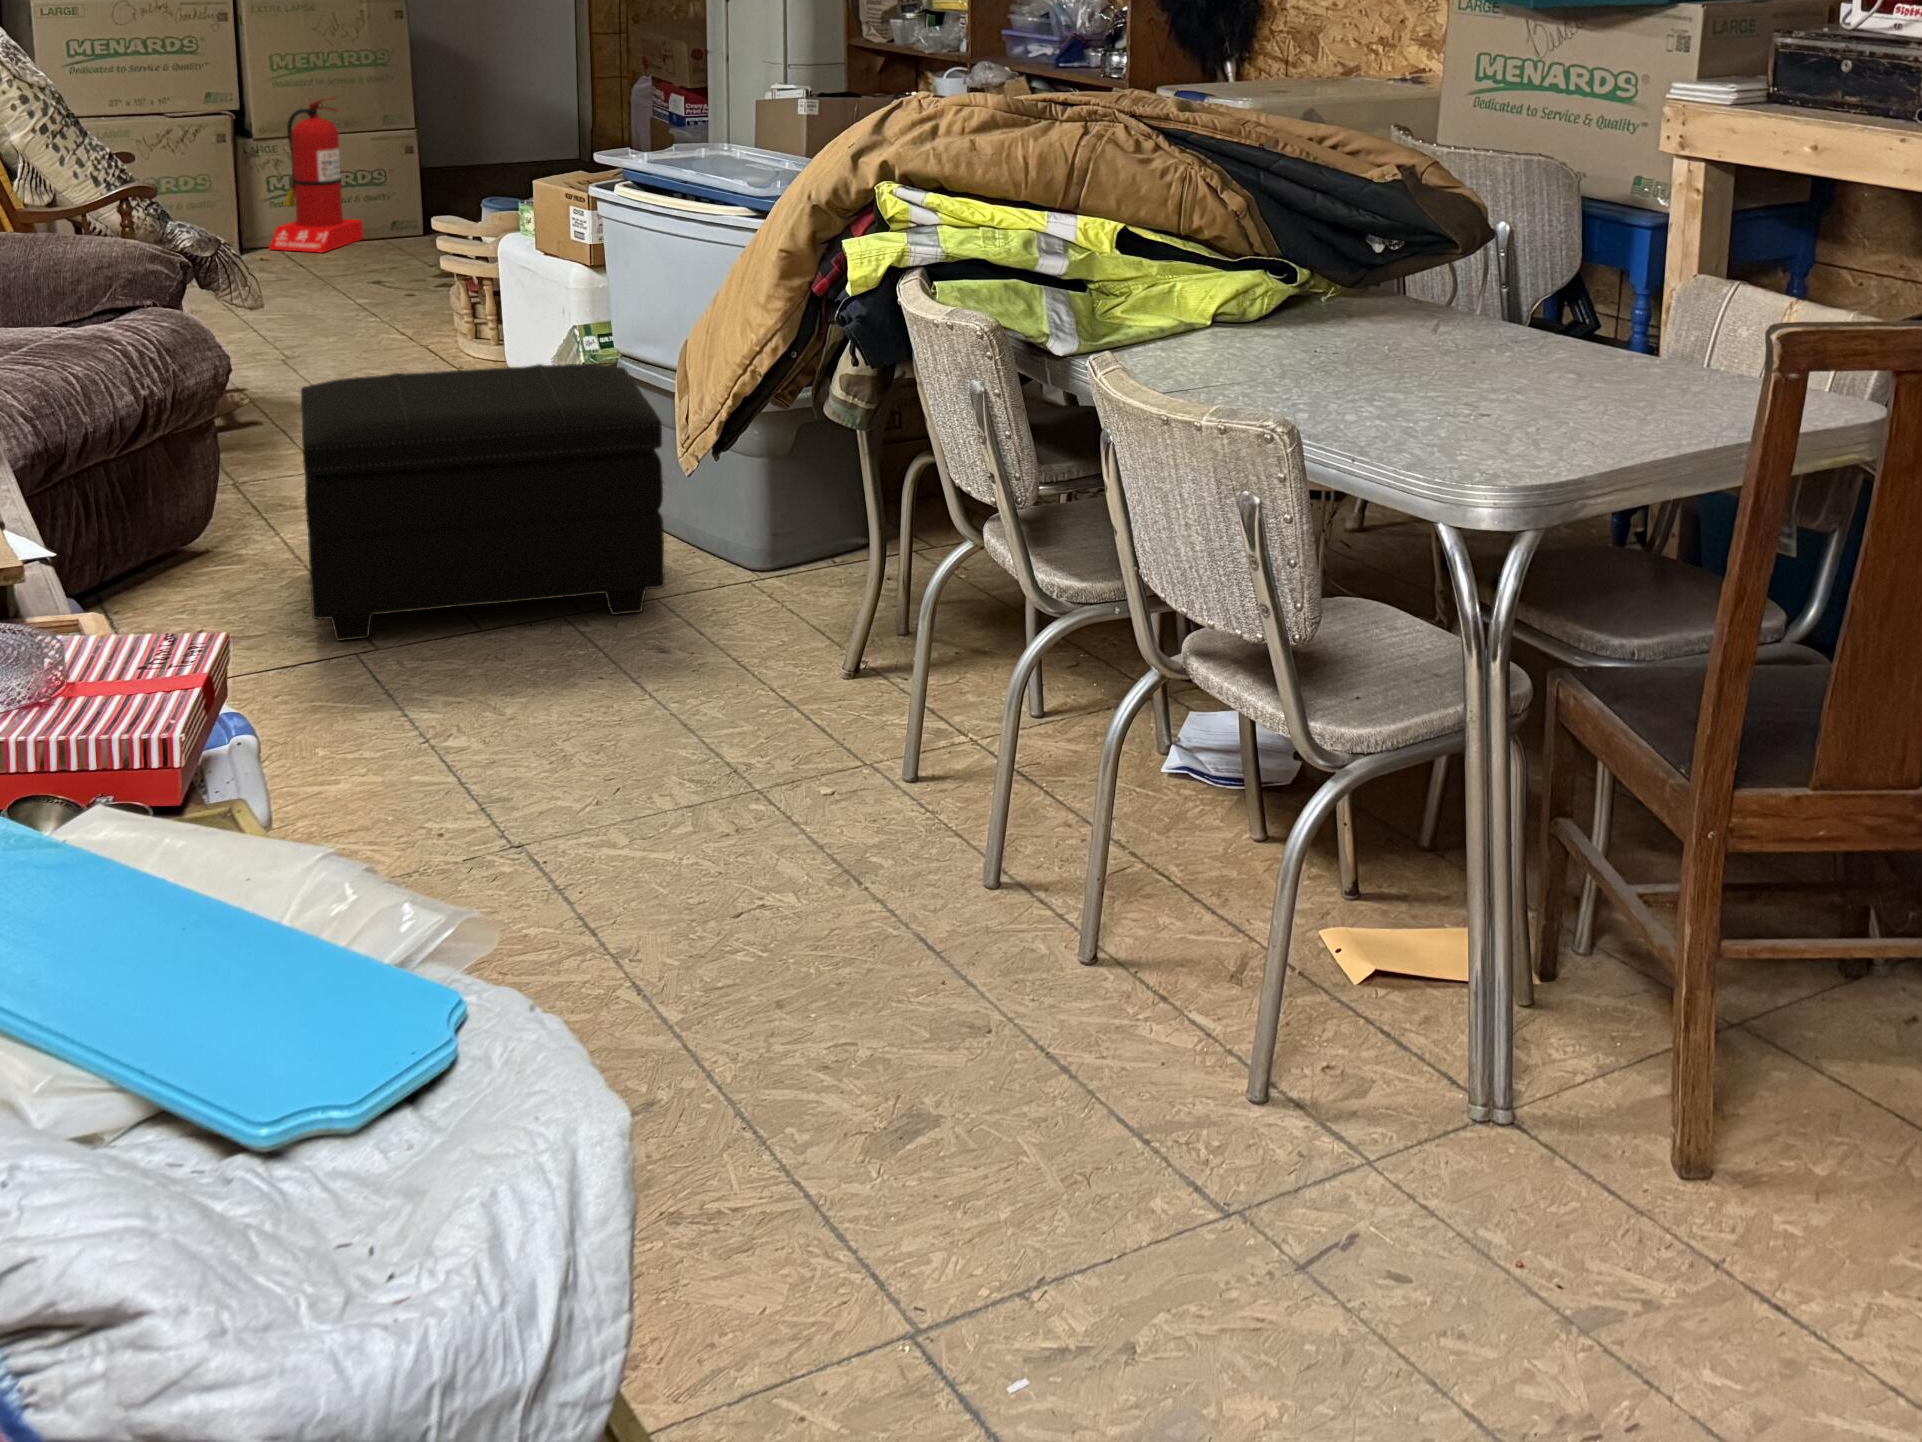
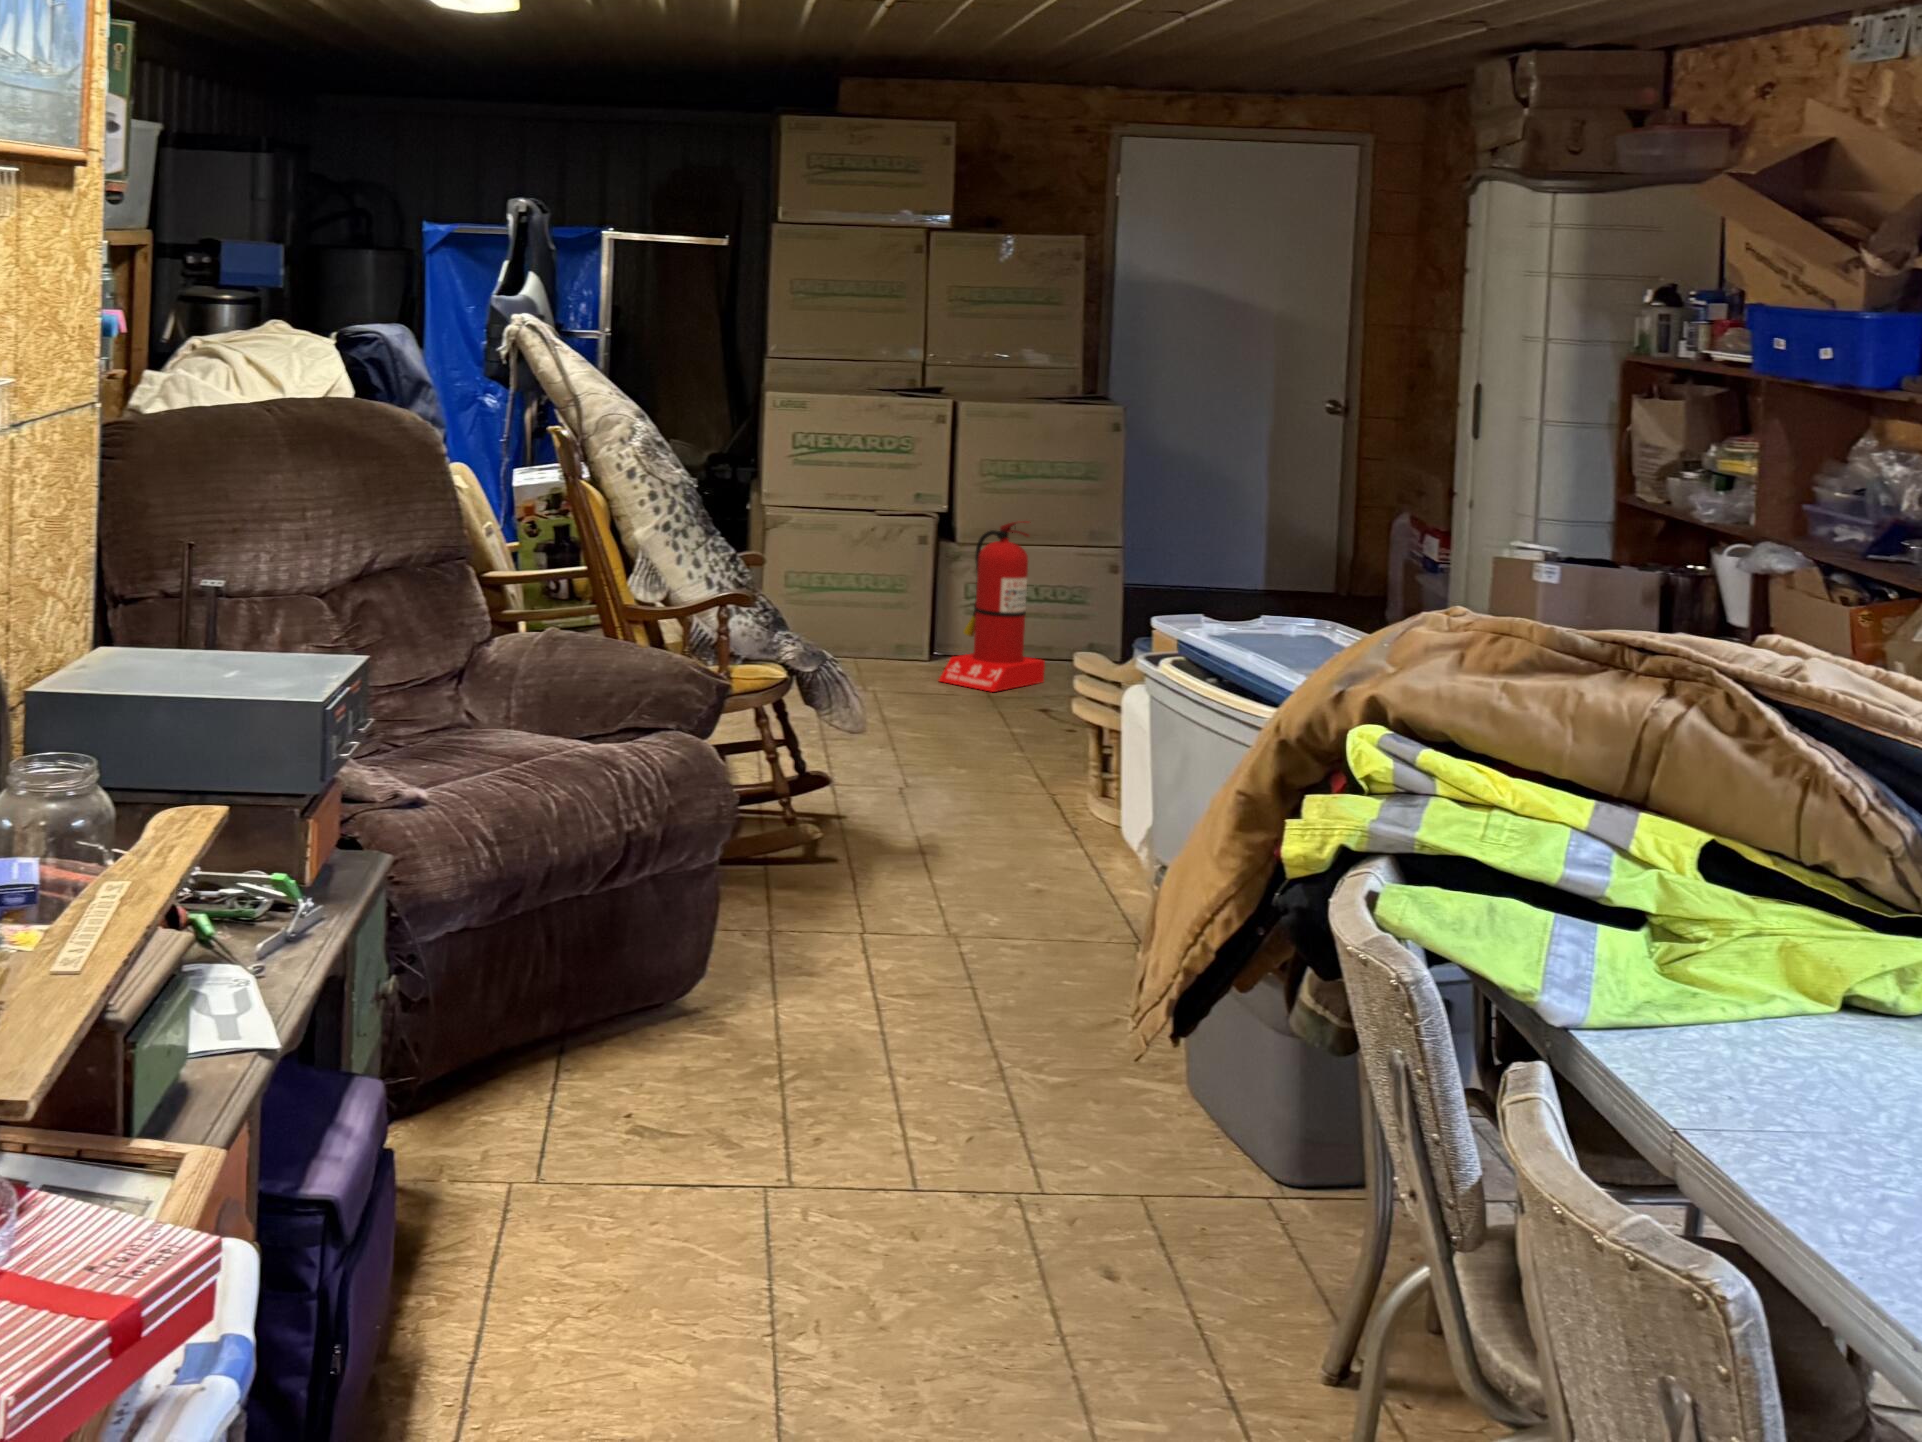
footstool: present [301,364,665,641] -> none [743,844,1172,1196]

